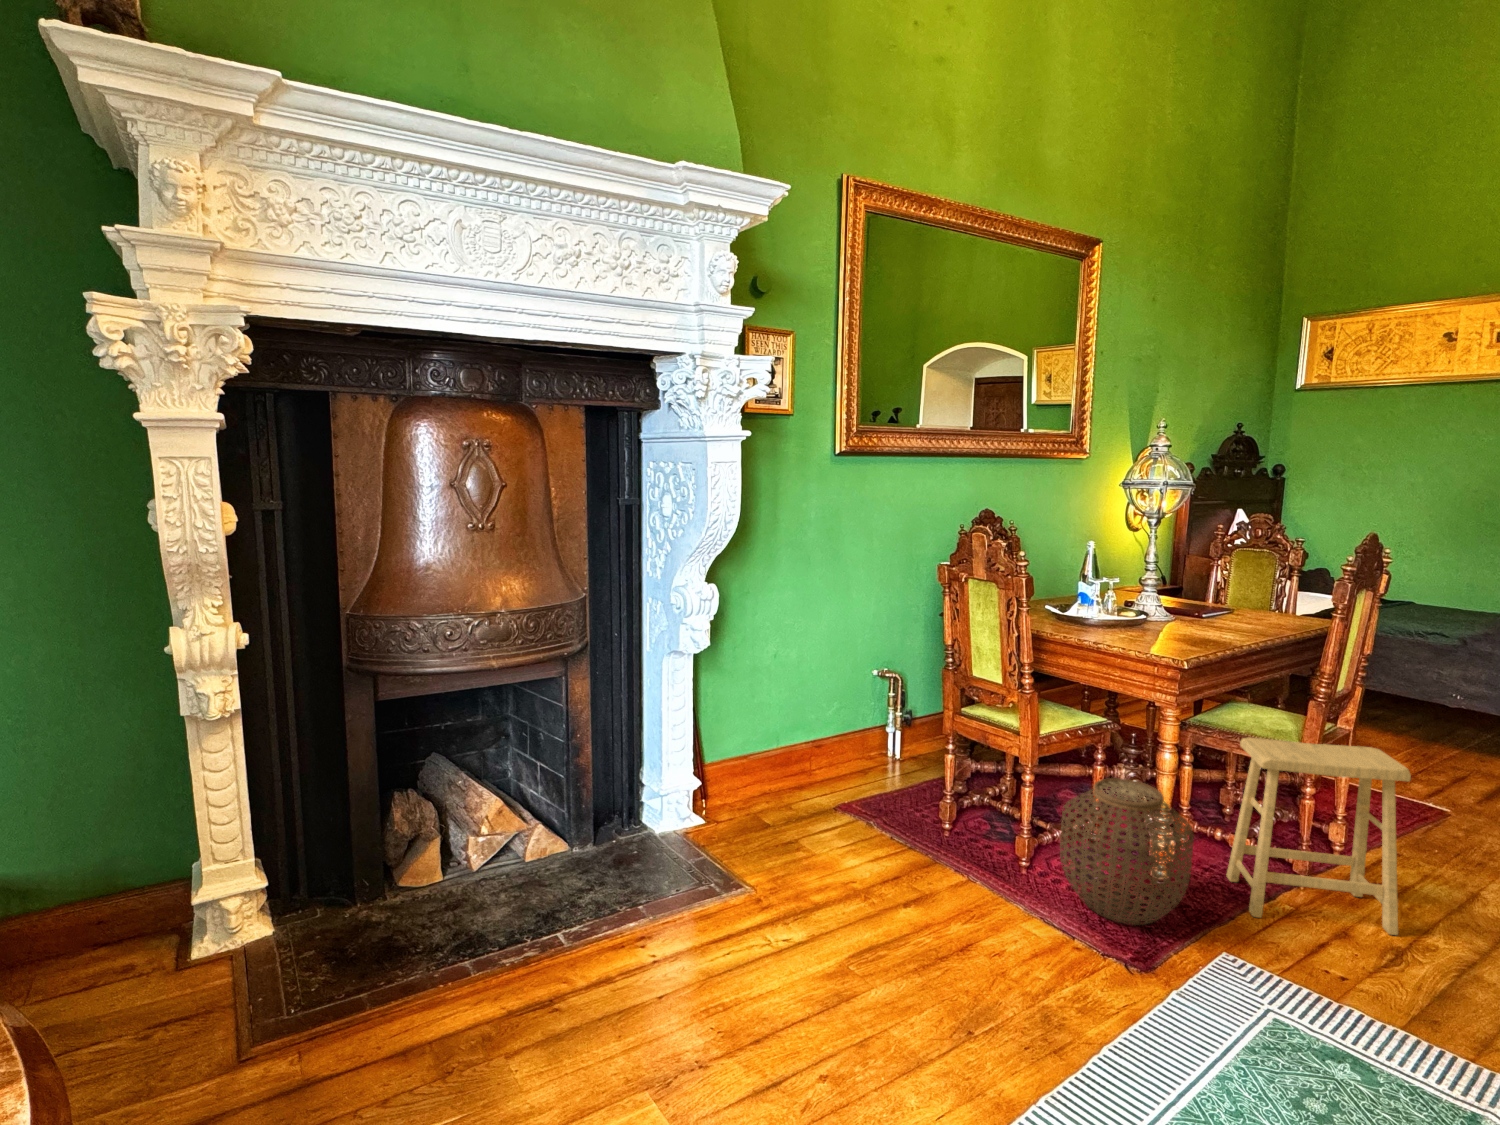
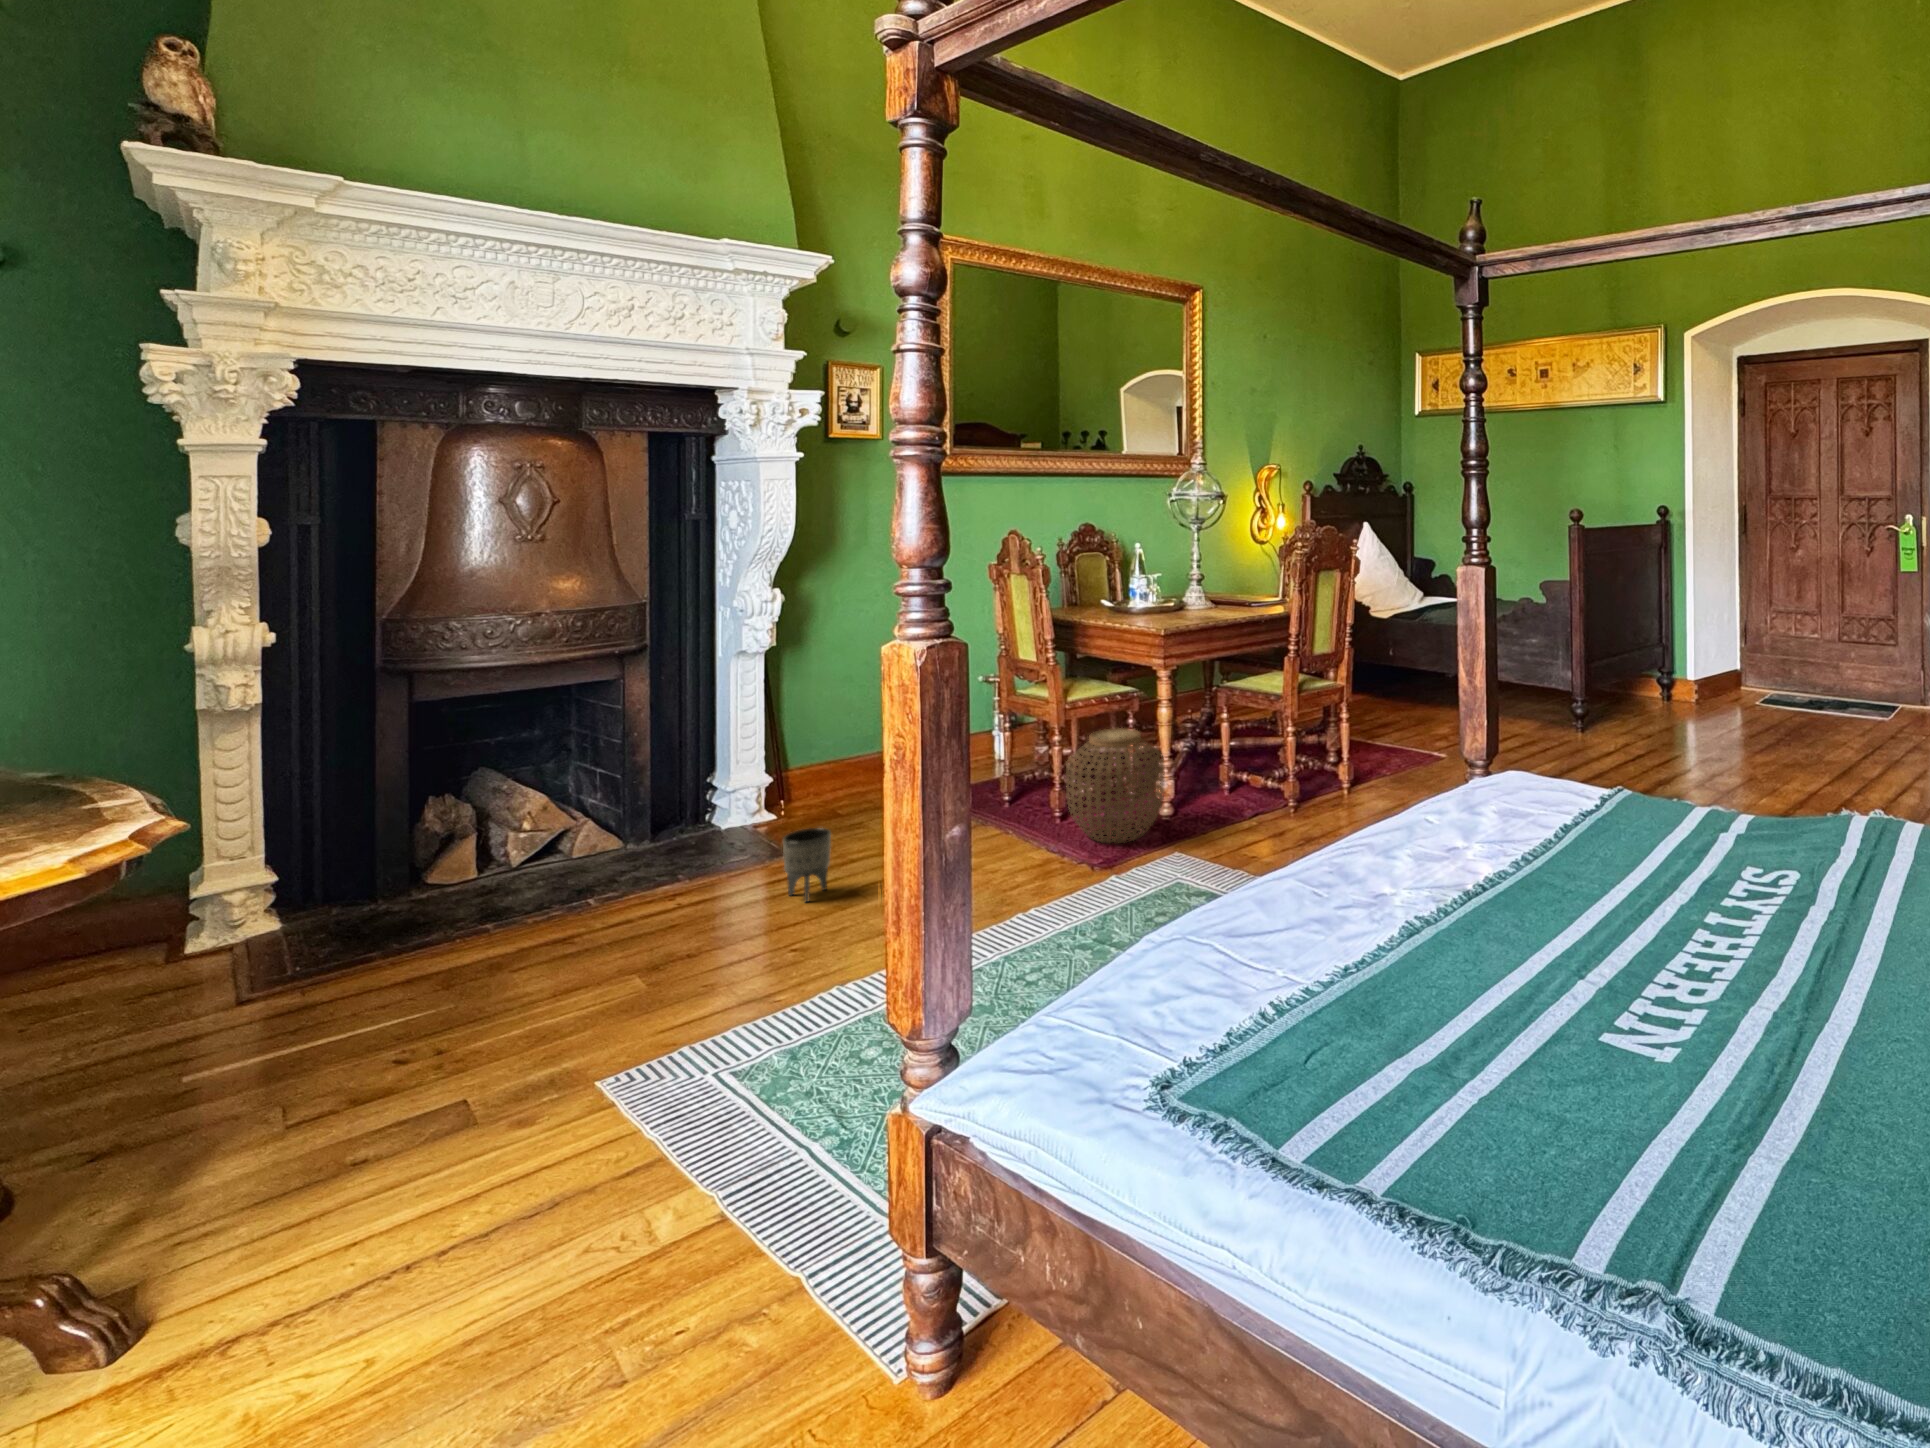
footstool: present [1227,737,1411,935] -> none [1217,689,1319,830]
planter: none [780,892,833,987] -> present [783,828,831,902]

